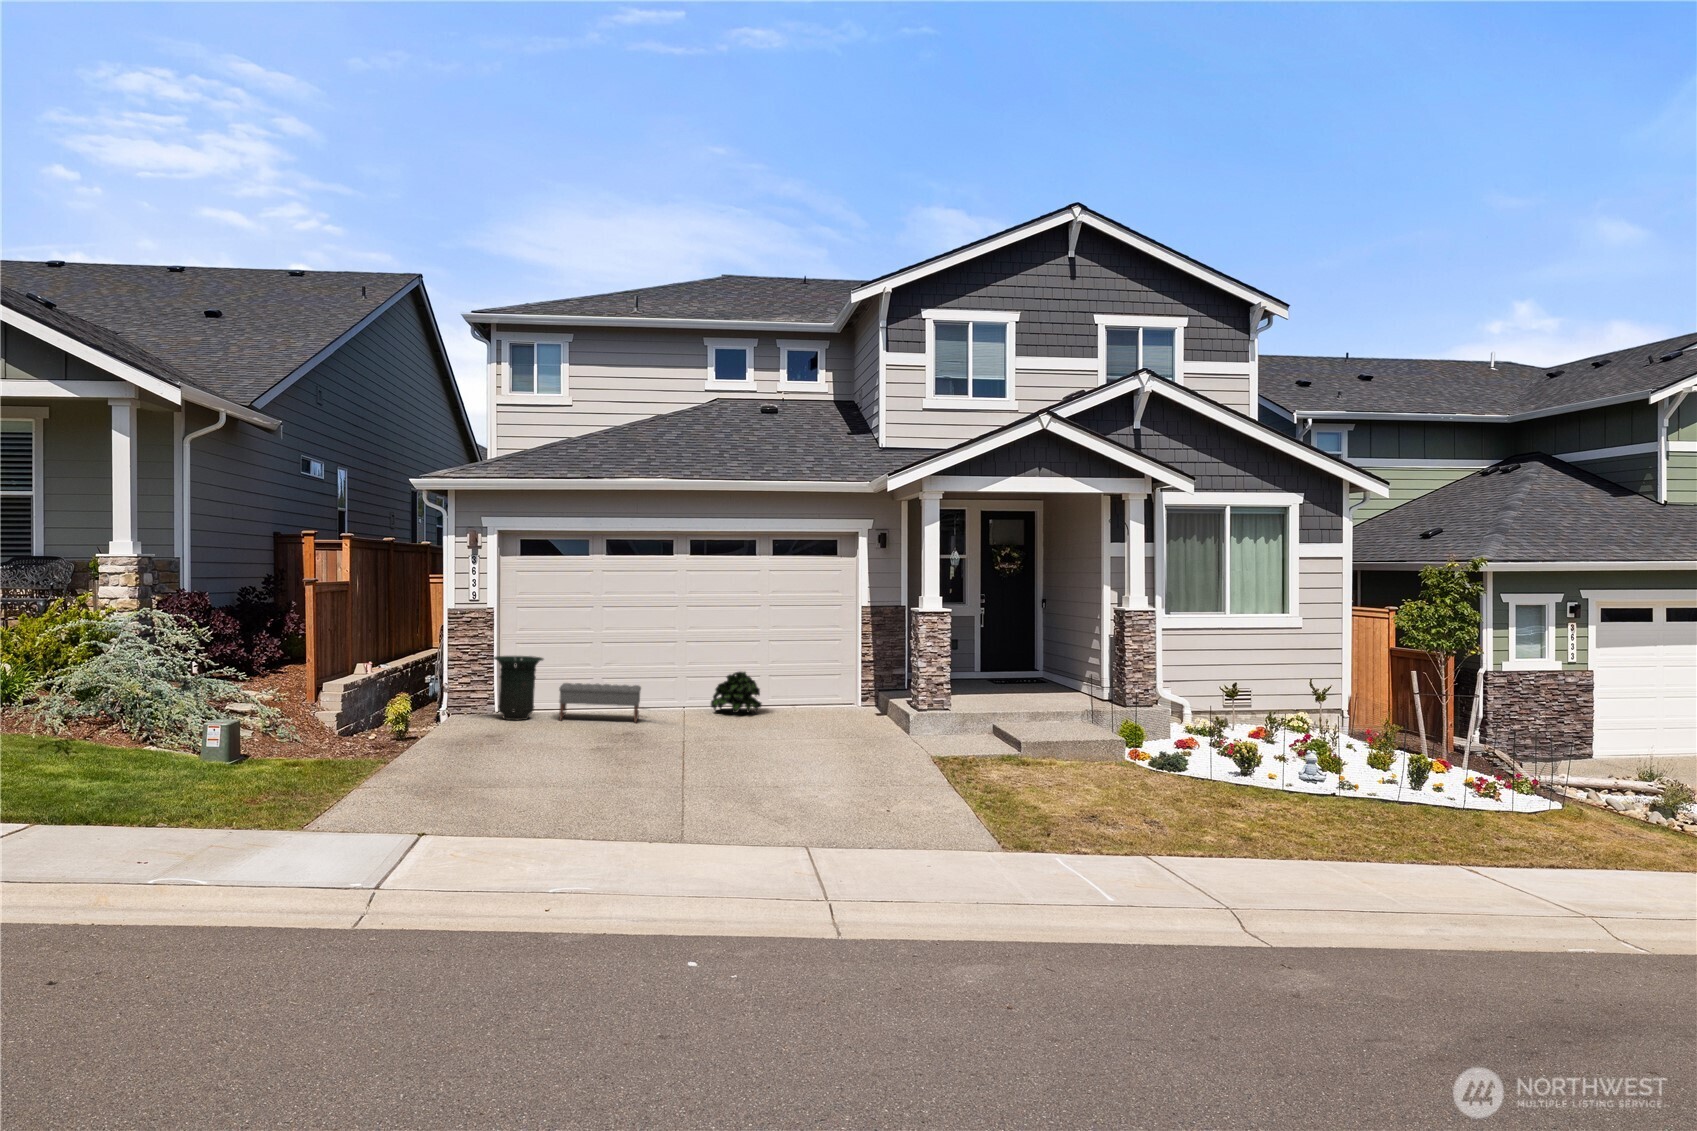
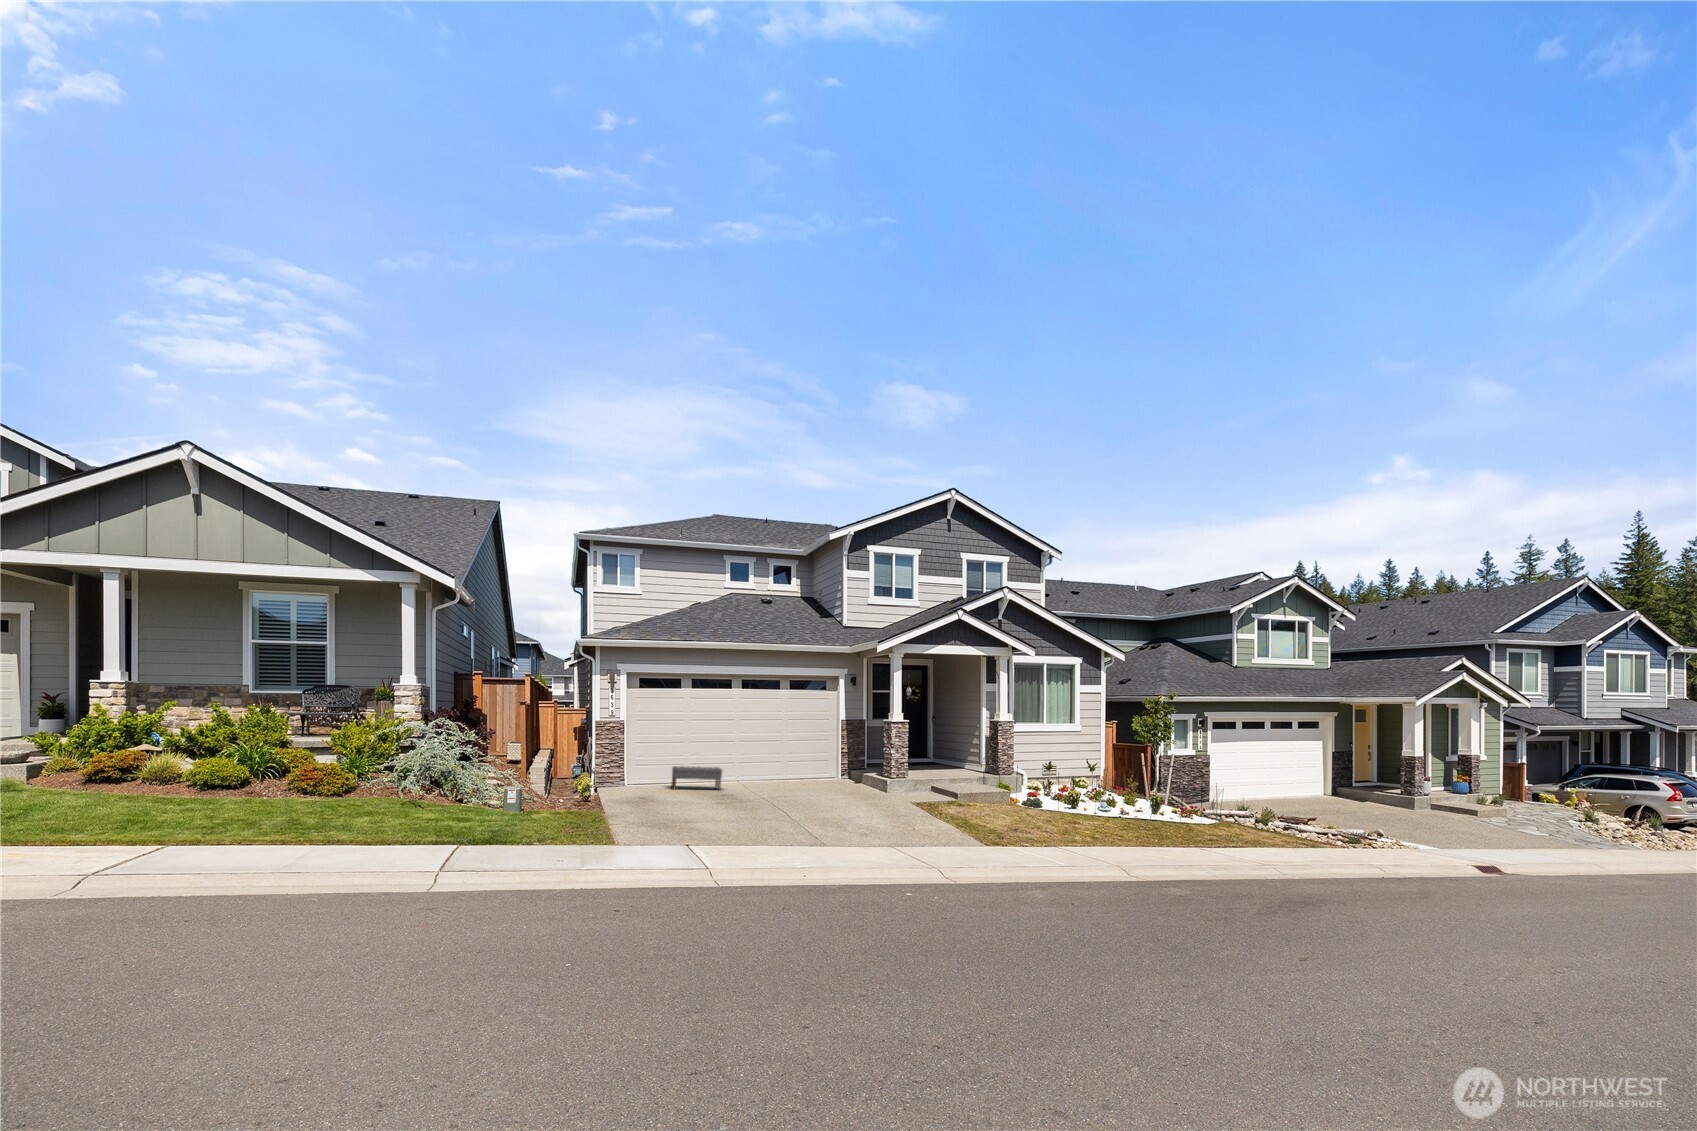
trash can: present [494,656,543,720] -> none [634,749,666,790]
potted plant: present [711,672,762,713] -> none [764,758,793,784]

